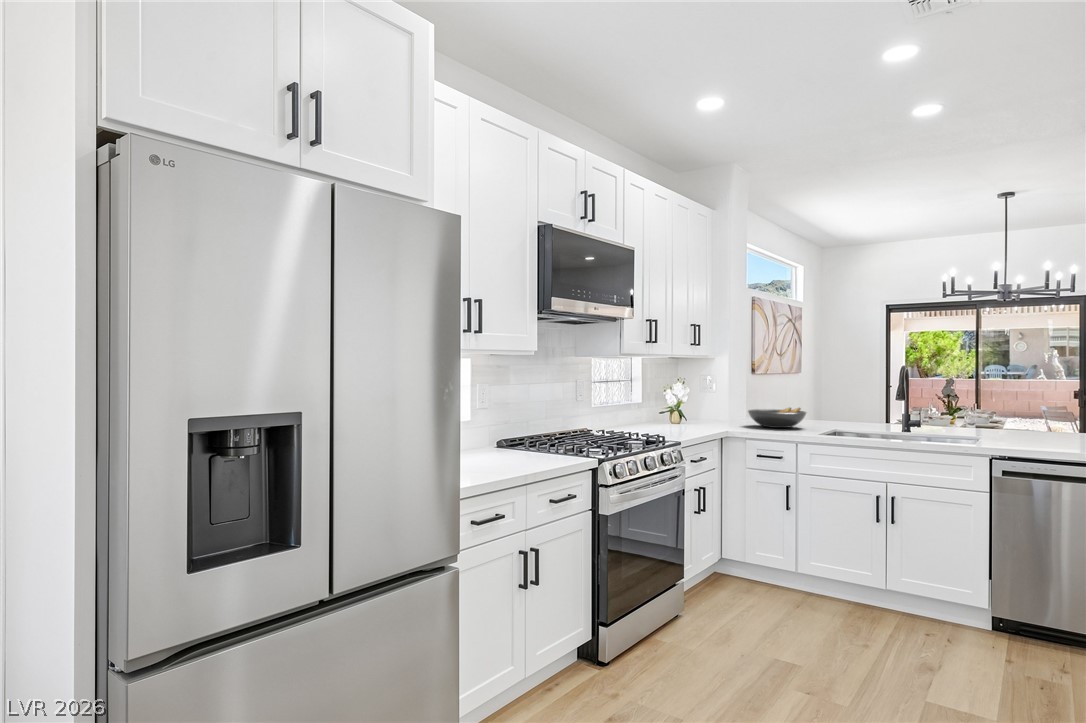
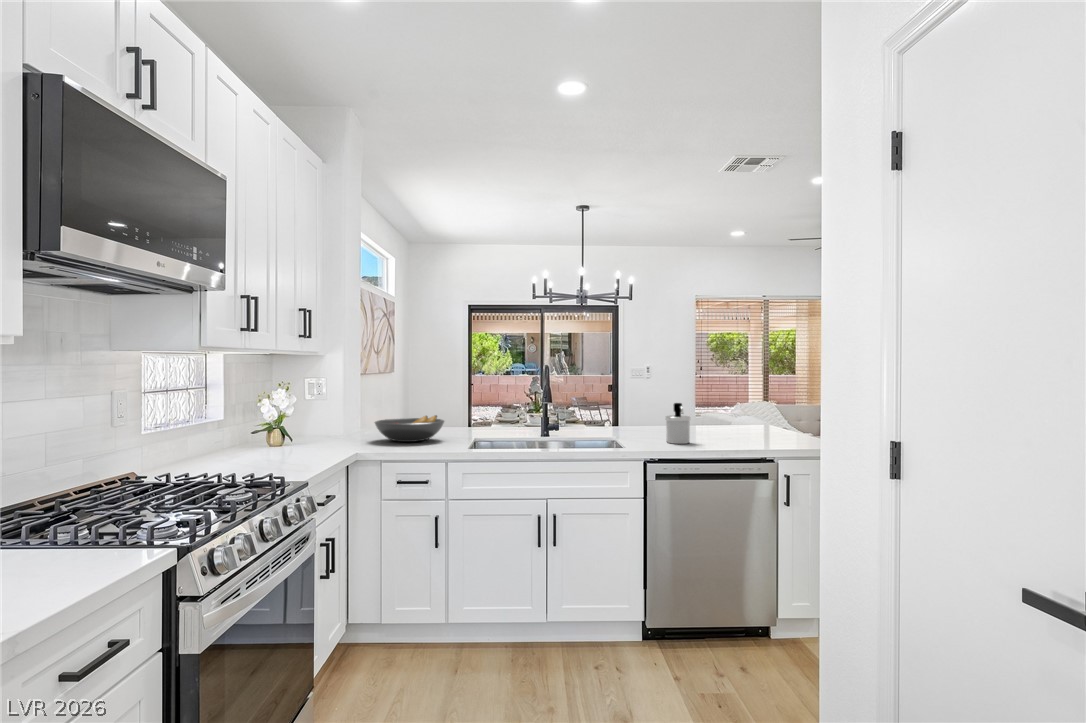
soap dispenser: none [1034,406,1065,448] -> present [666,403,690,444]

